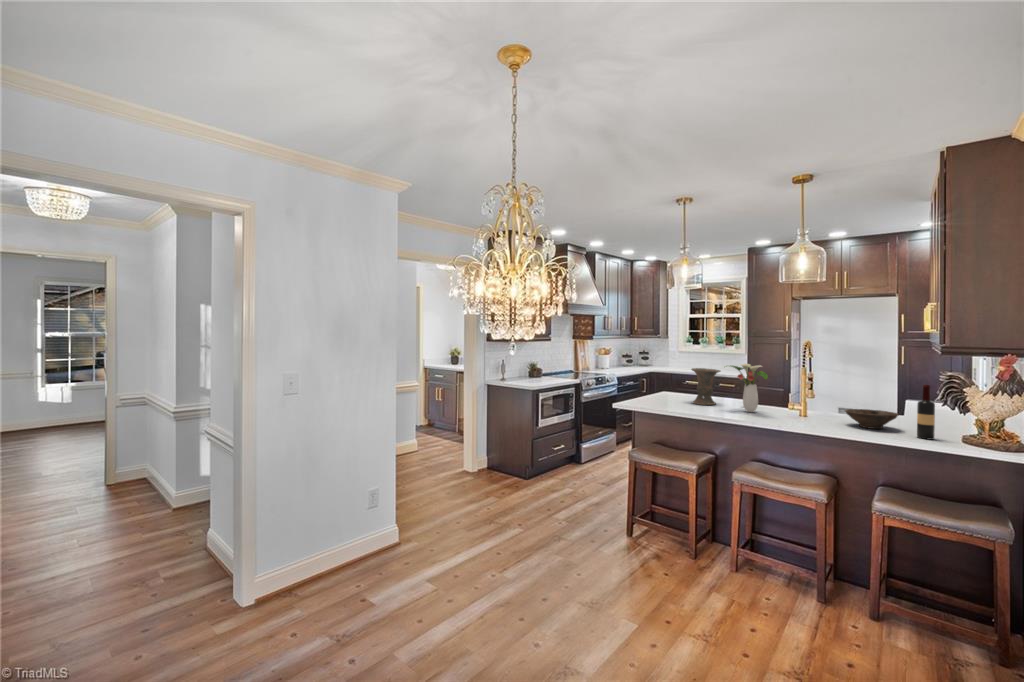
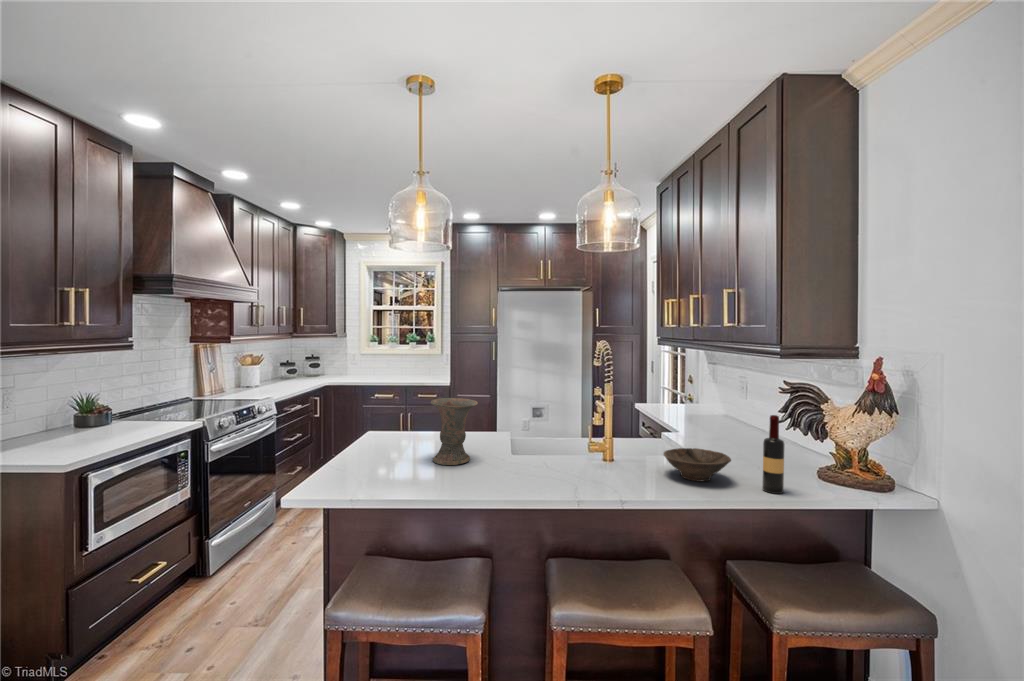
flower arrangement: present [731,364,768,412] -> none [497,390,569,472]

